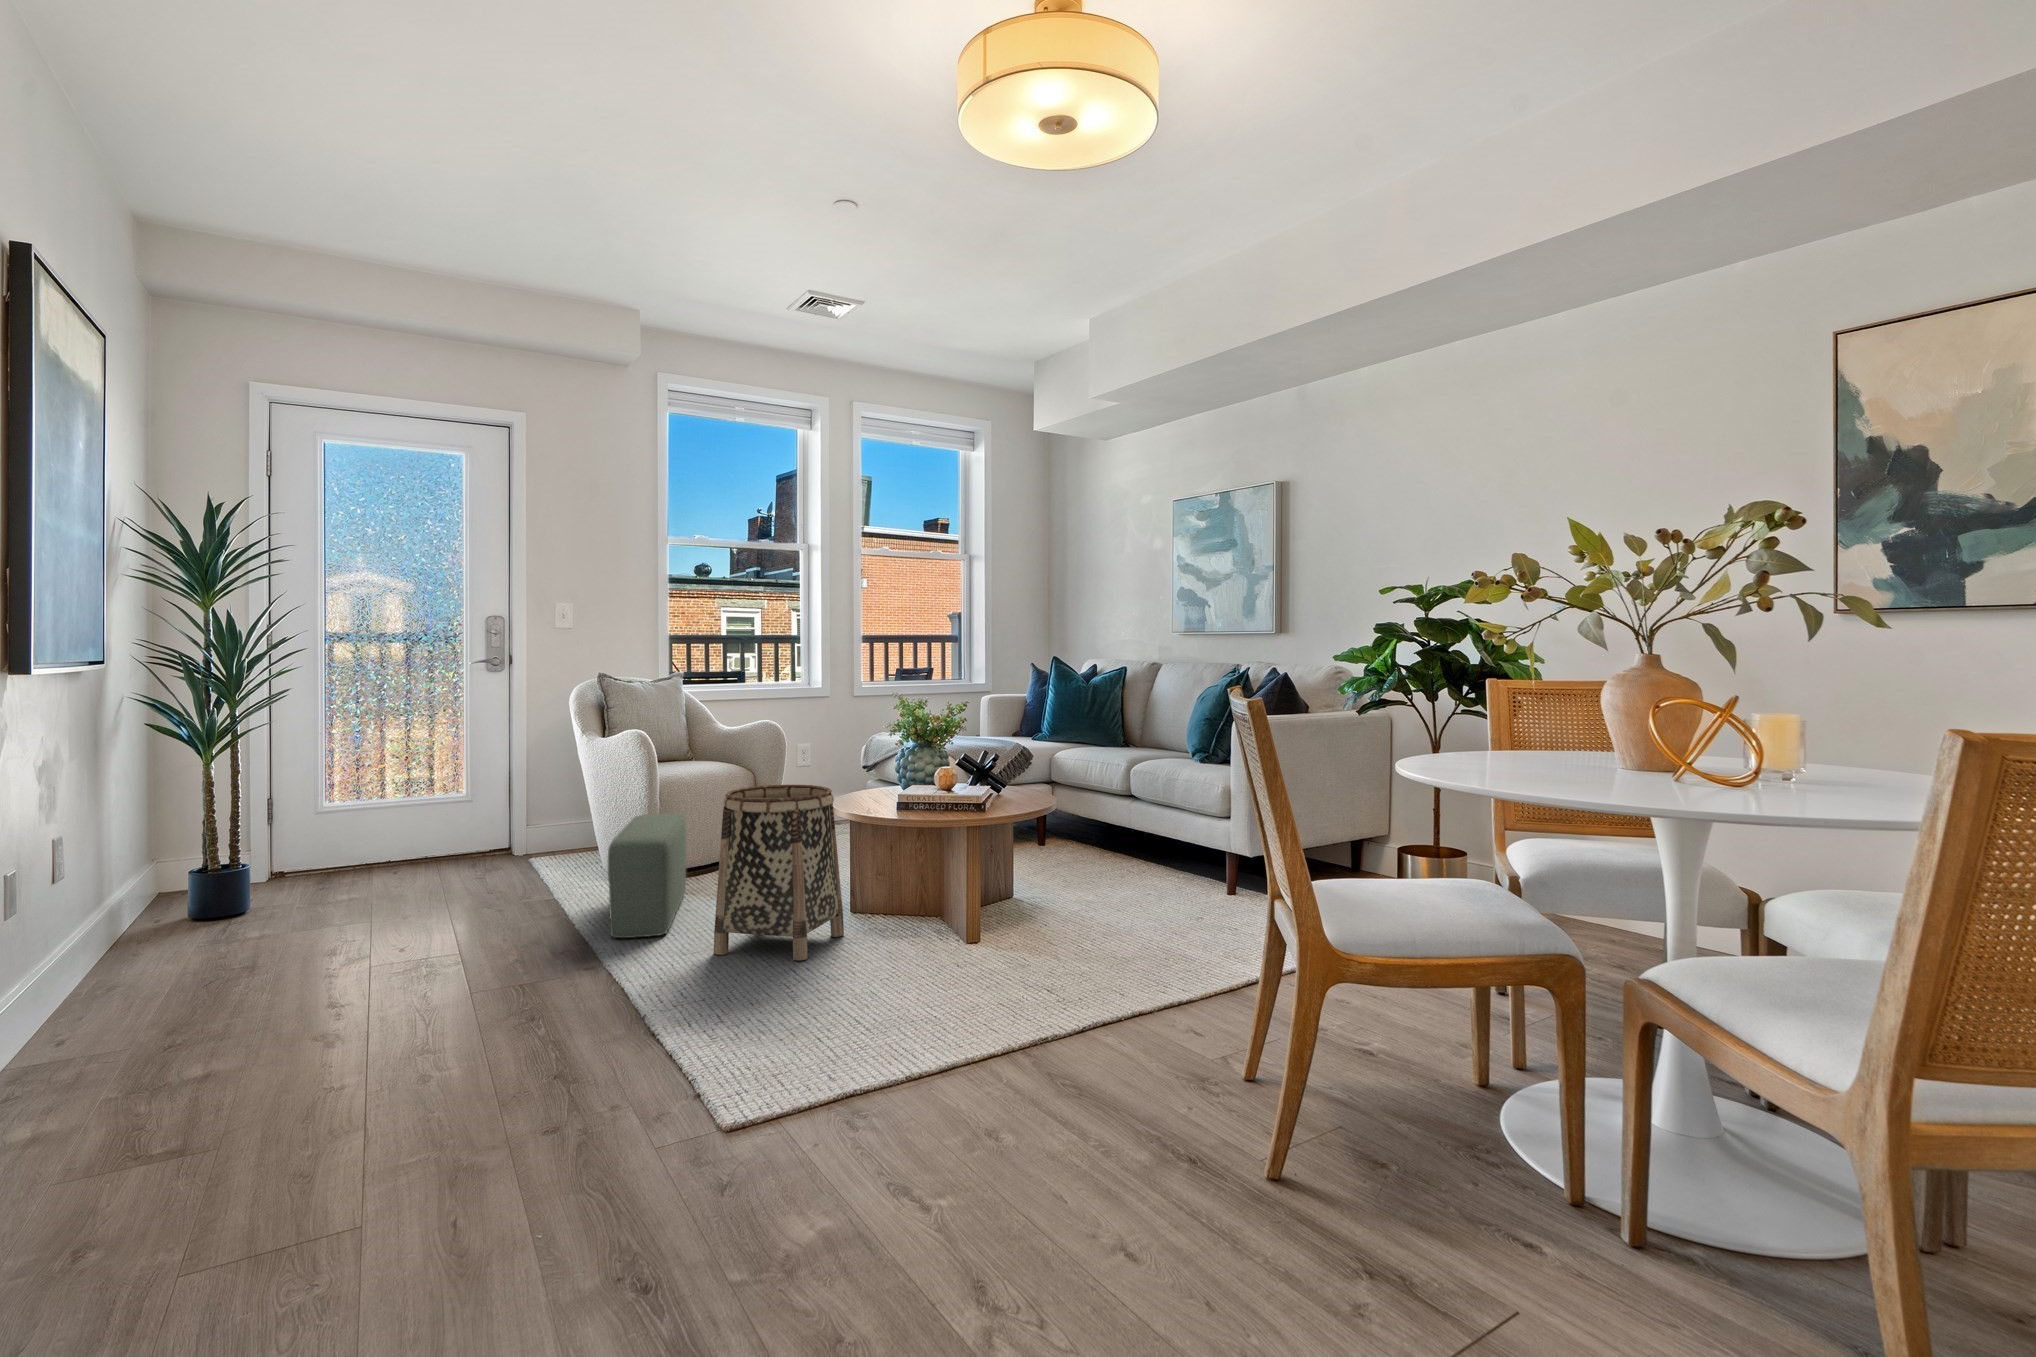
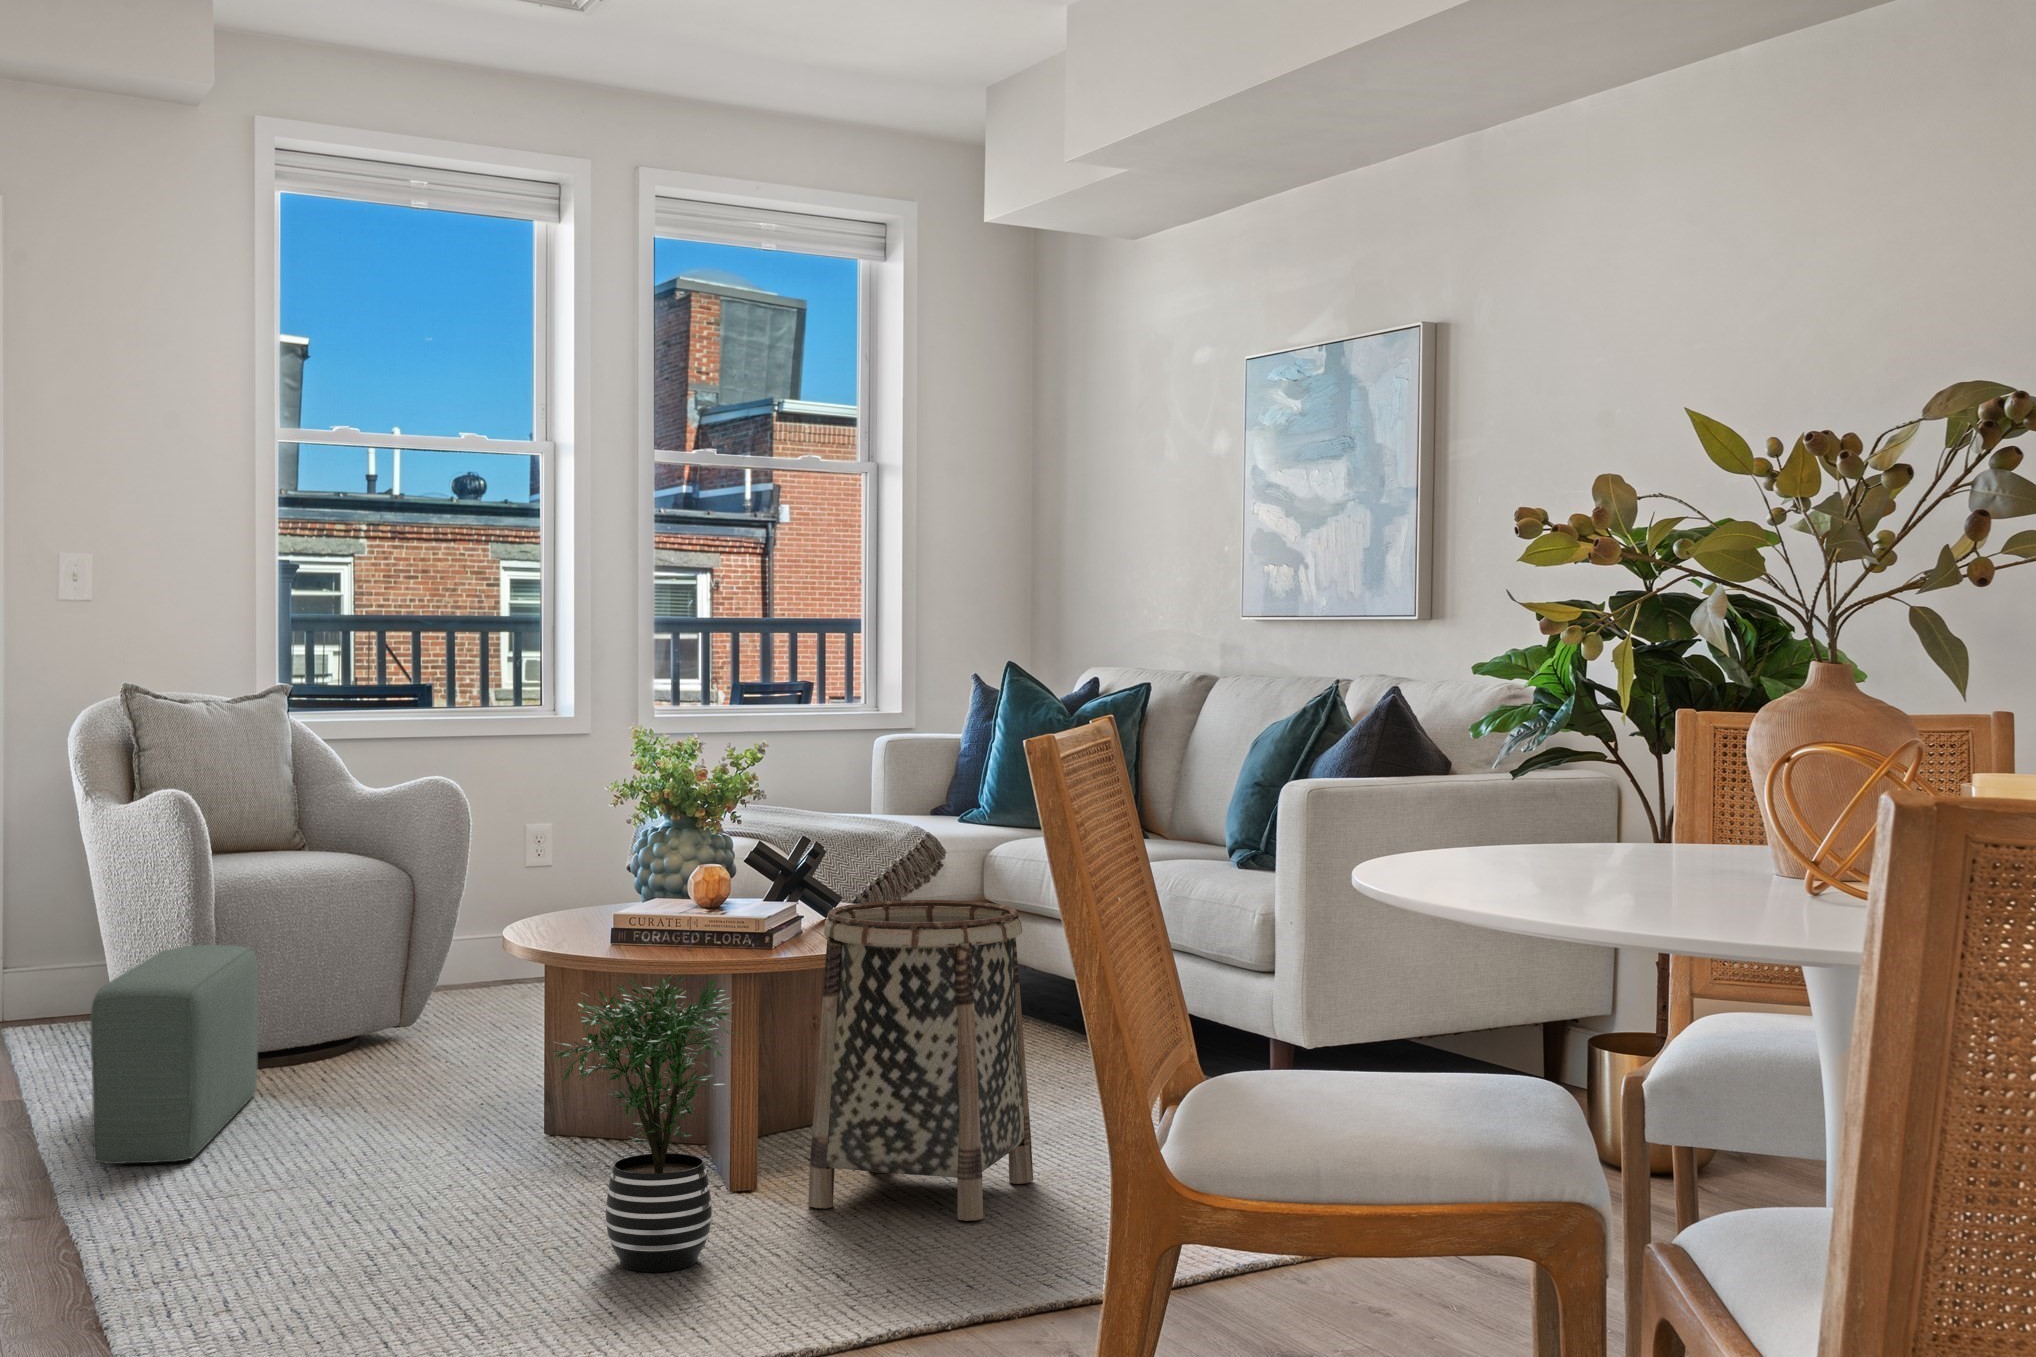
basket: present [714,785,844,960] -> present [808,900,1033,1221]
potted plant: none [900,830,1007,1000] -> present [553,975,740,1272]

